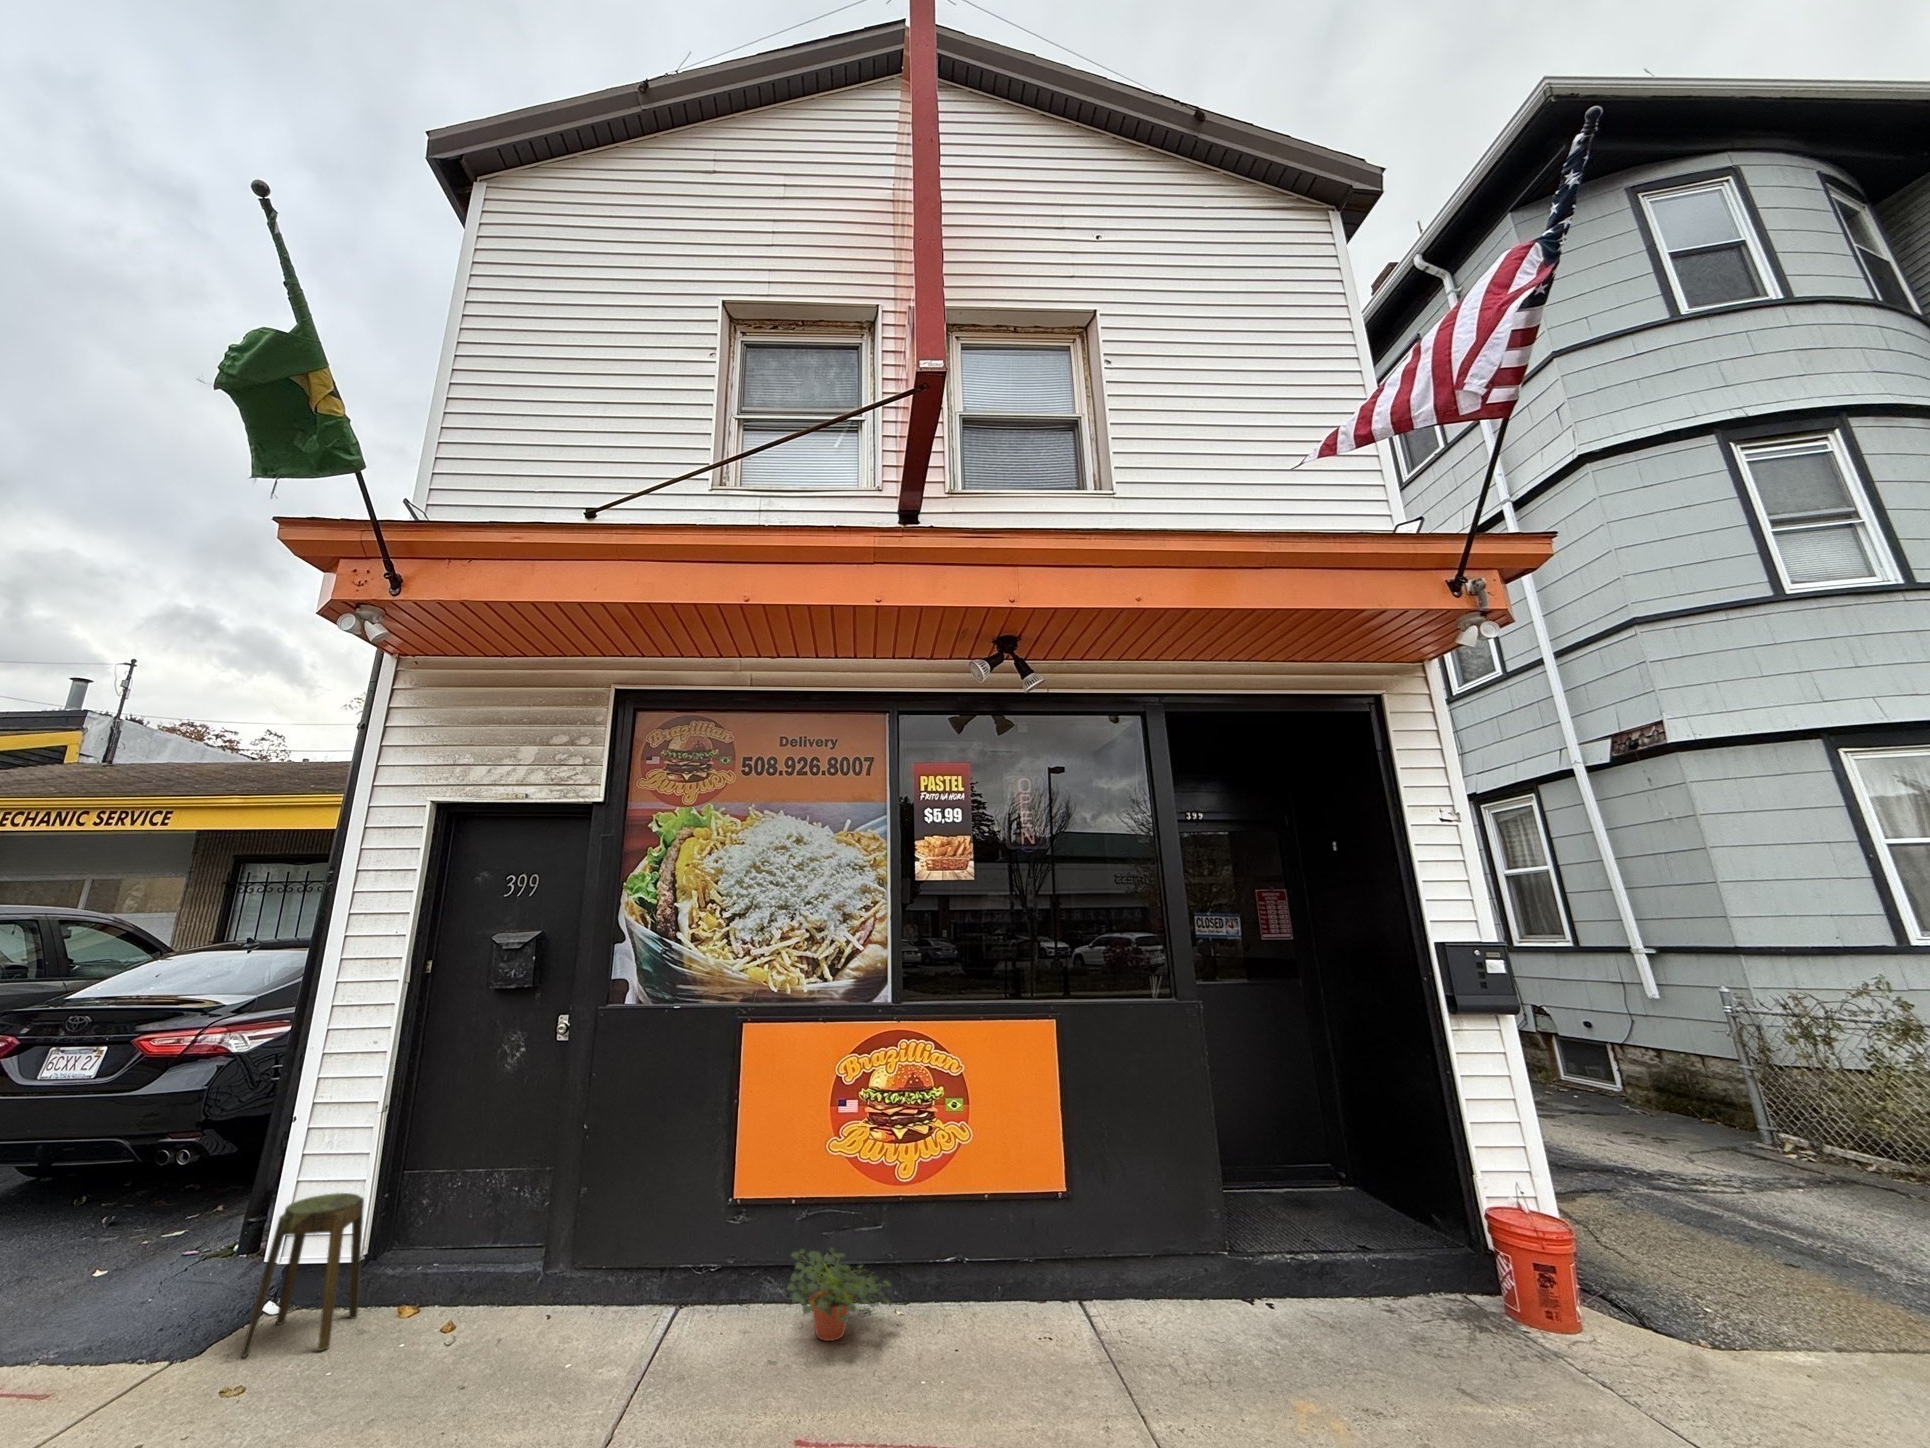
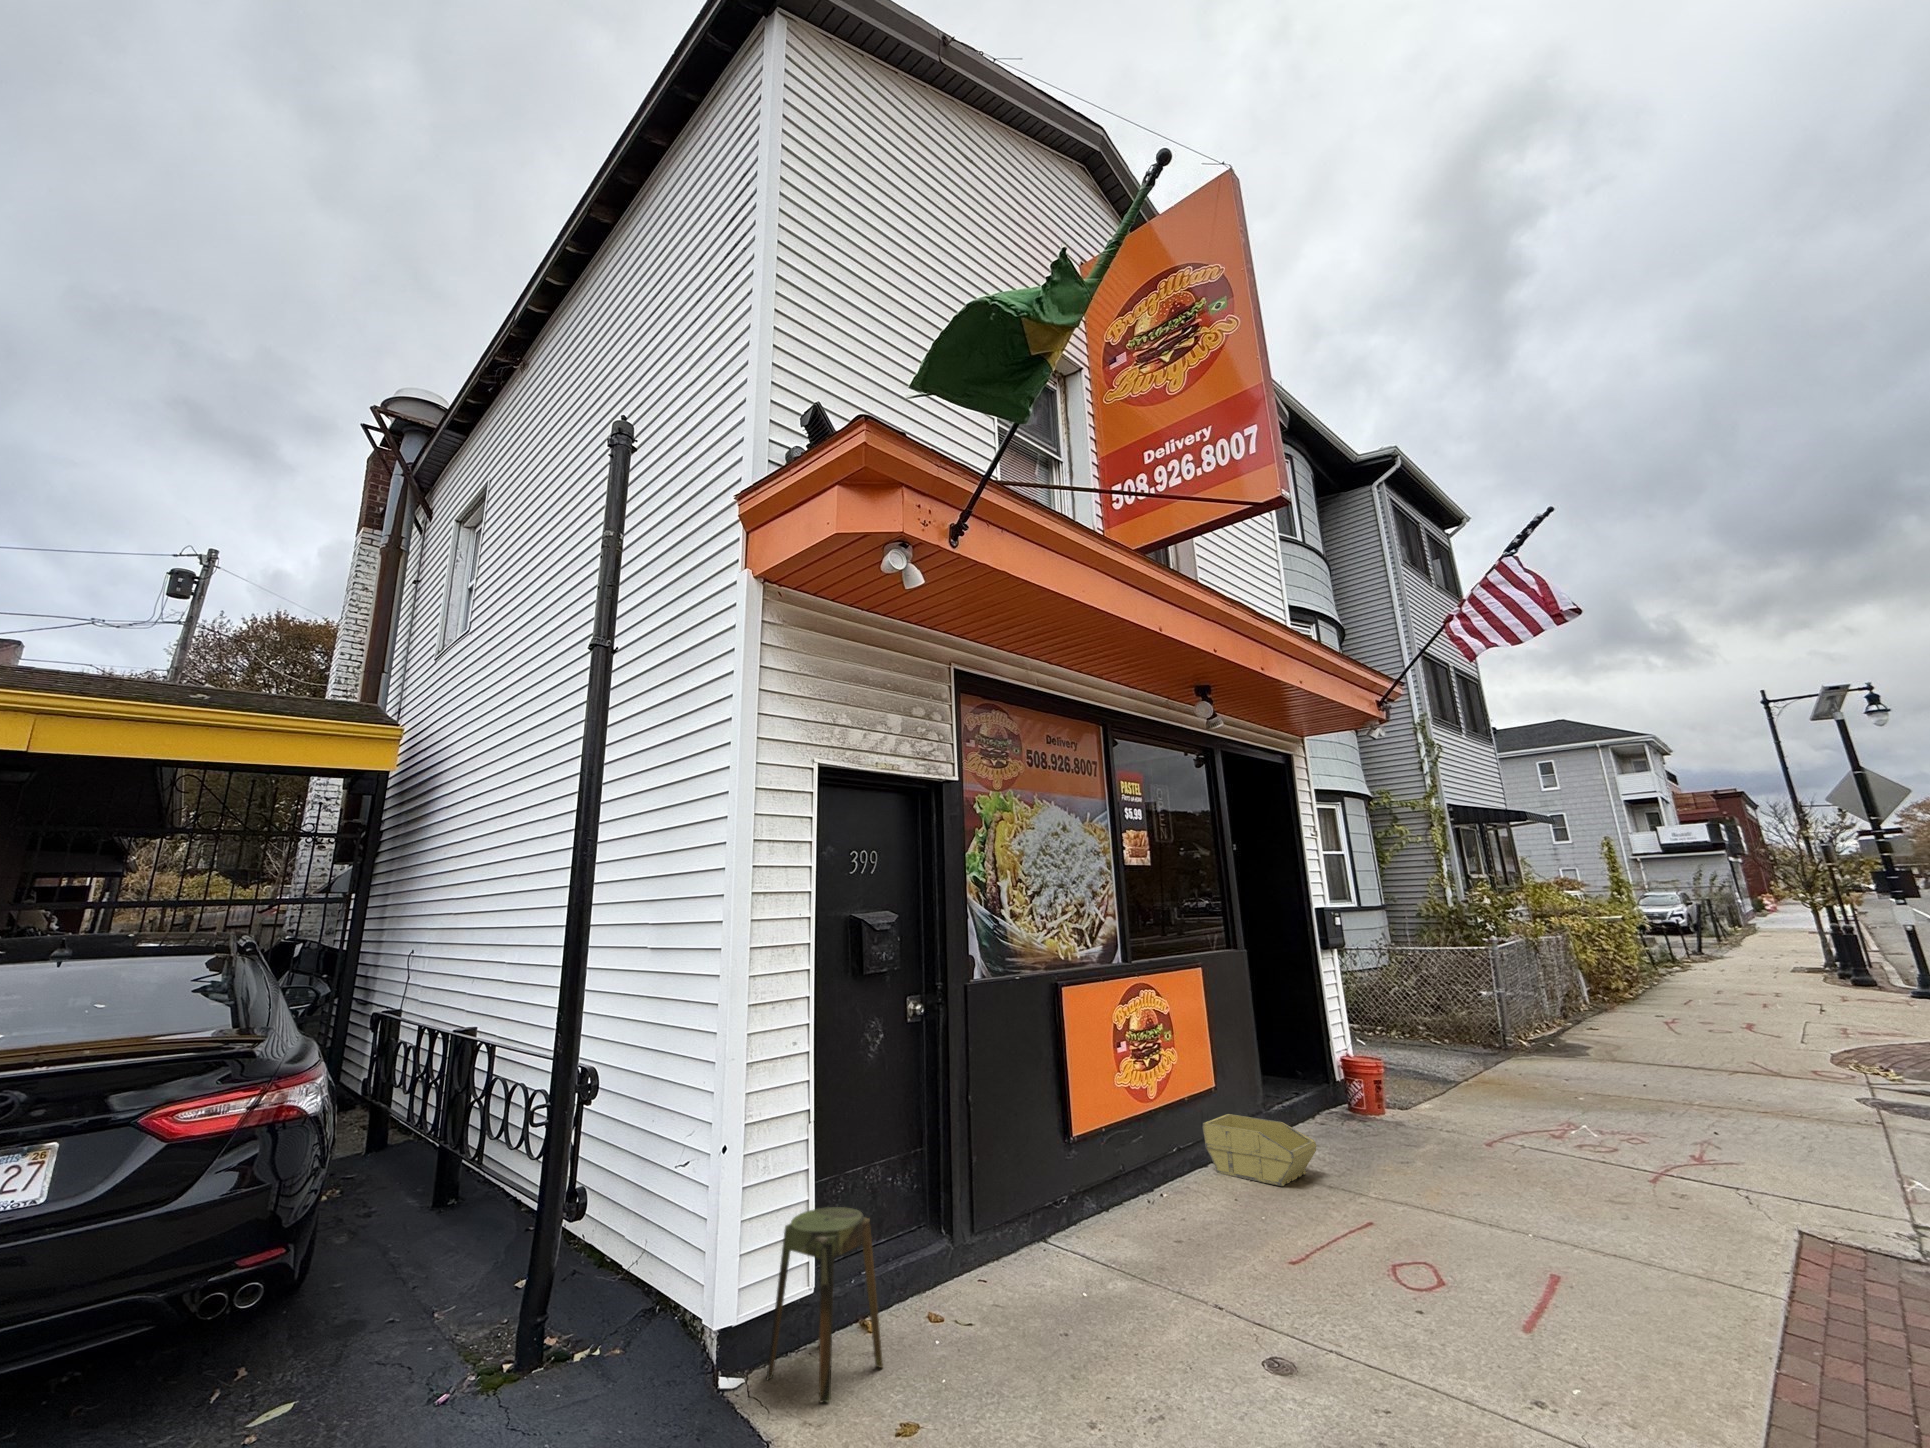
storage bin: none [1017,1233,1126,1357] -> present [1202,1114,1317,1186]
potted plant: present [787,1248,891,1341] -> none [1122,1157,1218,1220]

